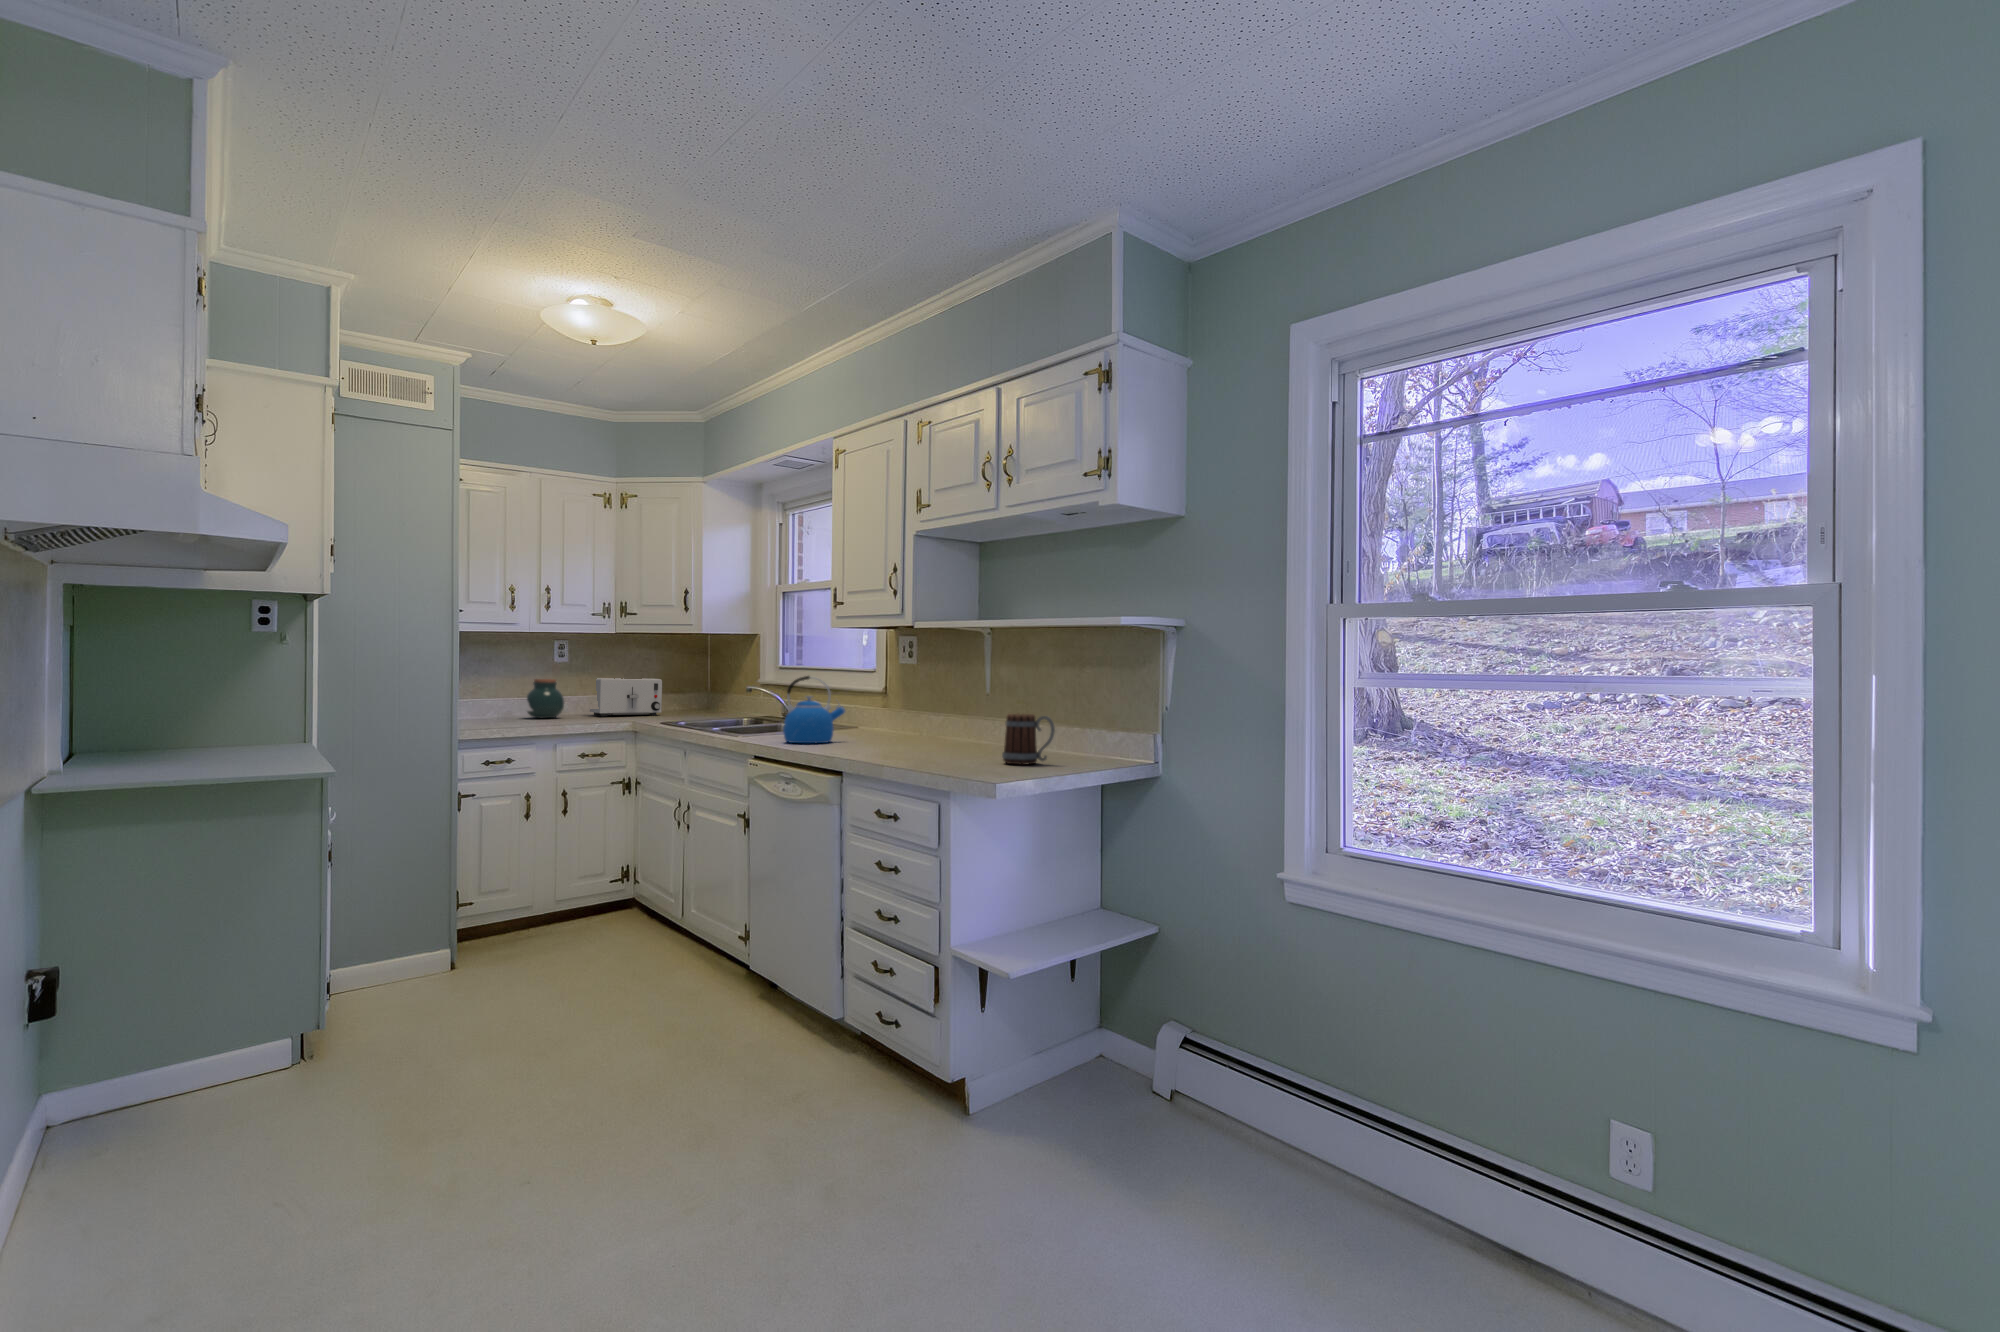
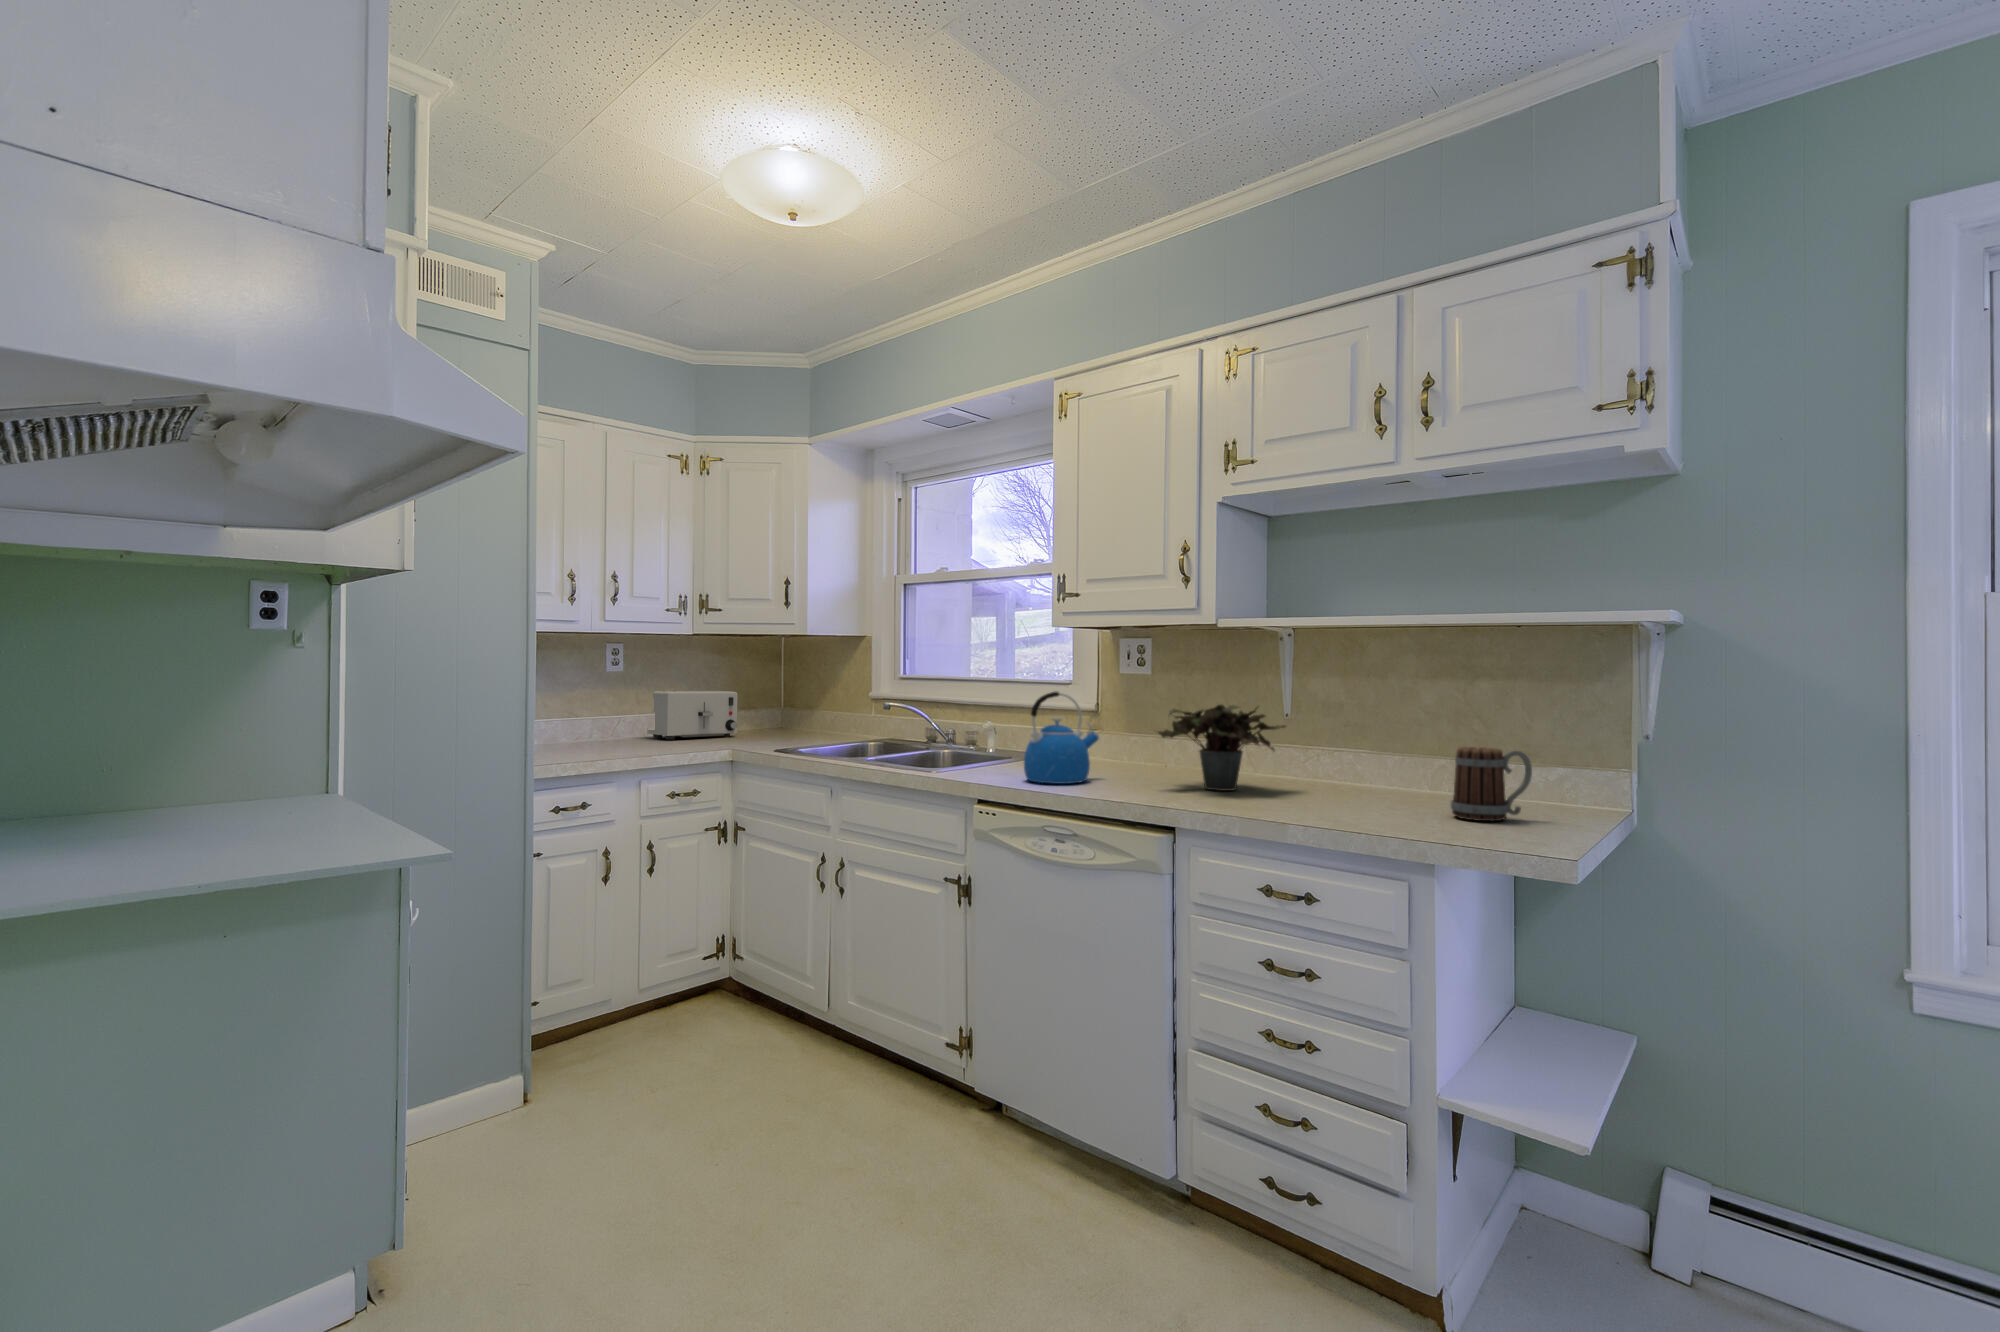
jar: present [527,679,564,718] -> none [574,694,624,744]
potted plant: none [860,684,958,749] -> present [1158,705,1286,791]

